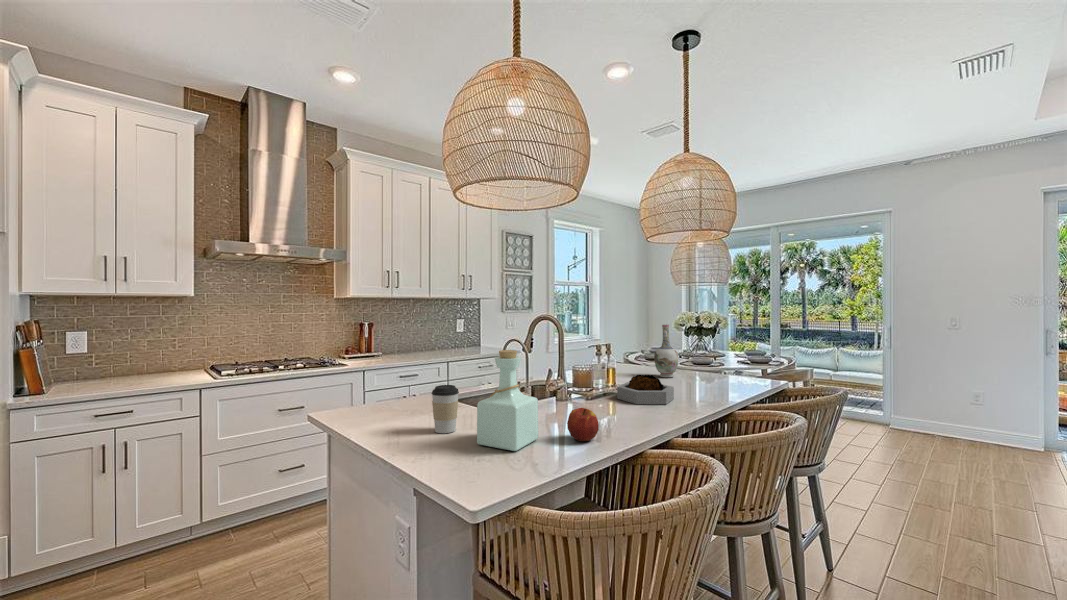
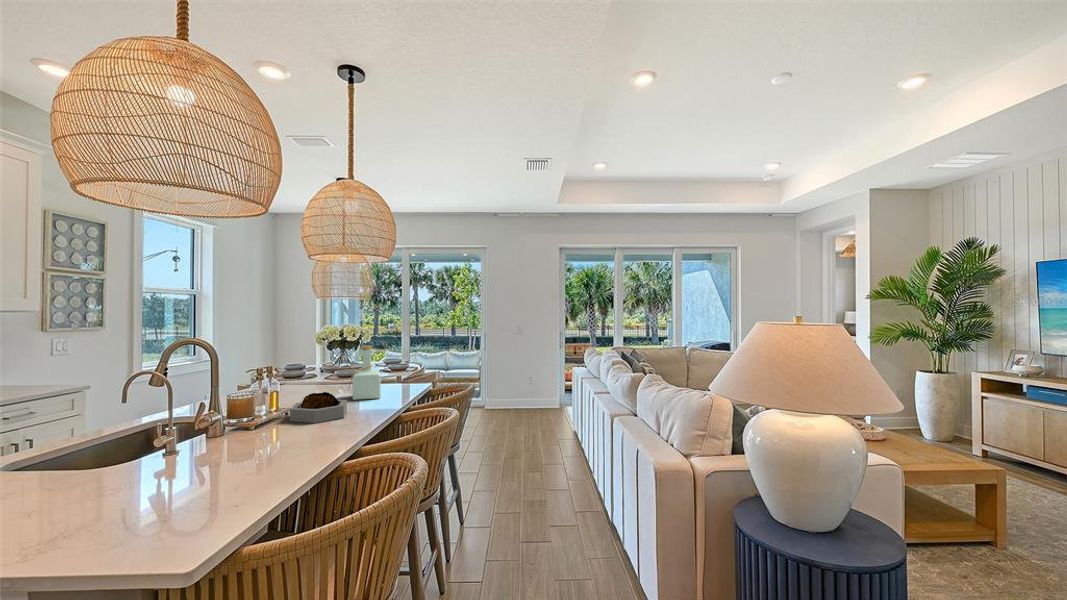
vase: present [654,324,678,377] -> none [312,340,336,393]
bottle: present [477,350,539,451] -> present [349,346,381,400]
coffee cup: present [432,385,459,433] -> none [50,442,101,512]
apple: present [567,408,599,441] -> none [267,435,304,470]

